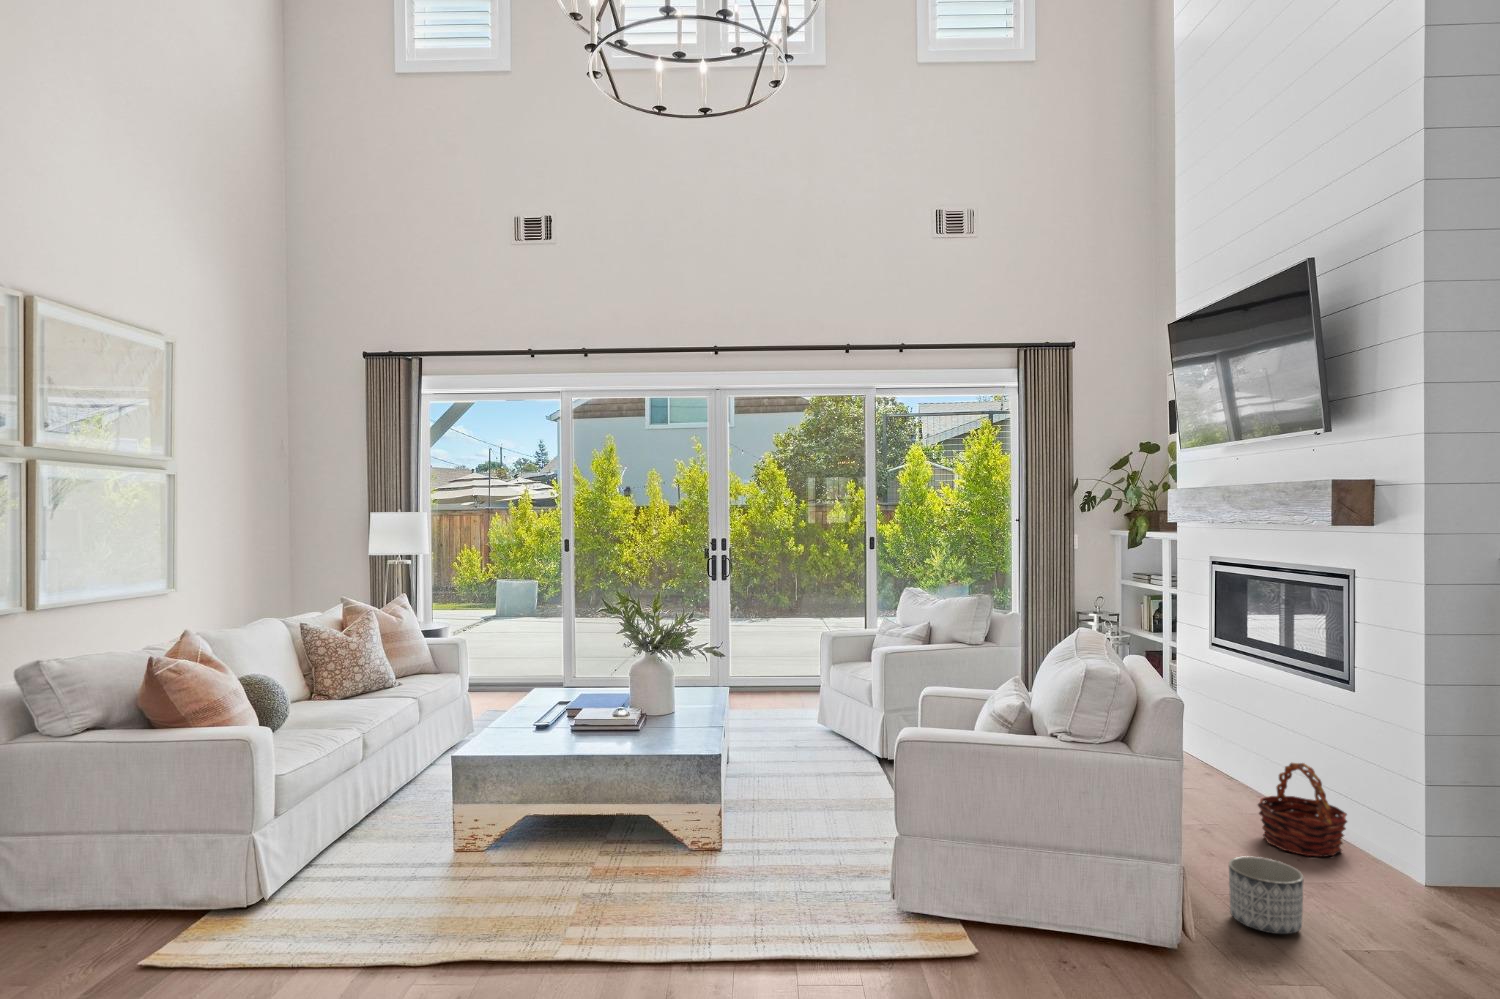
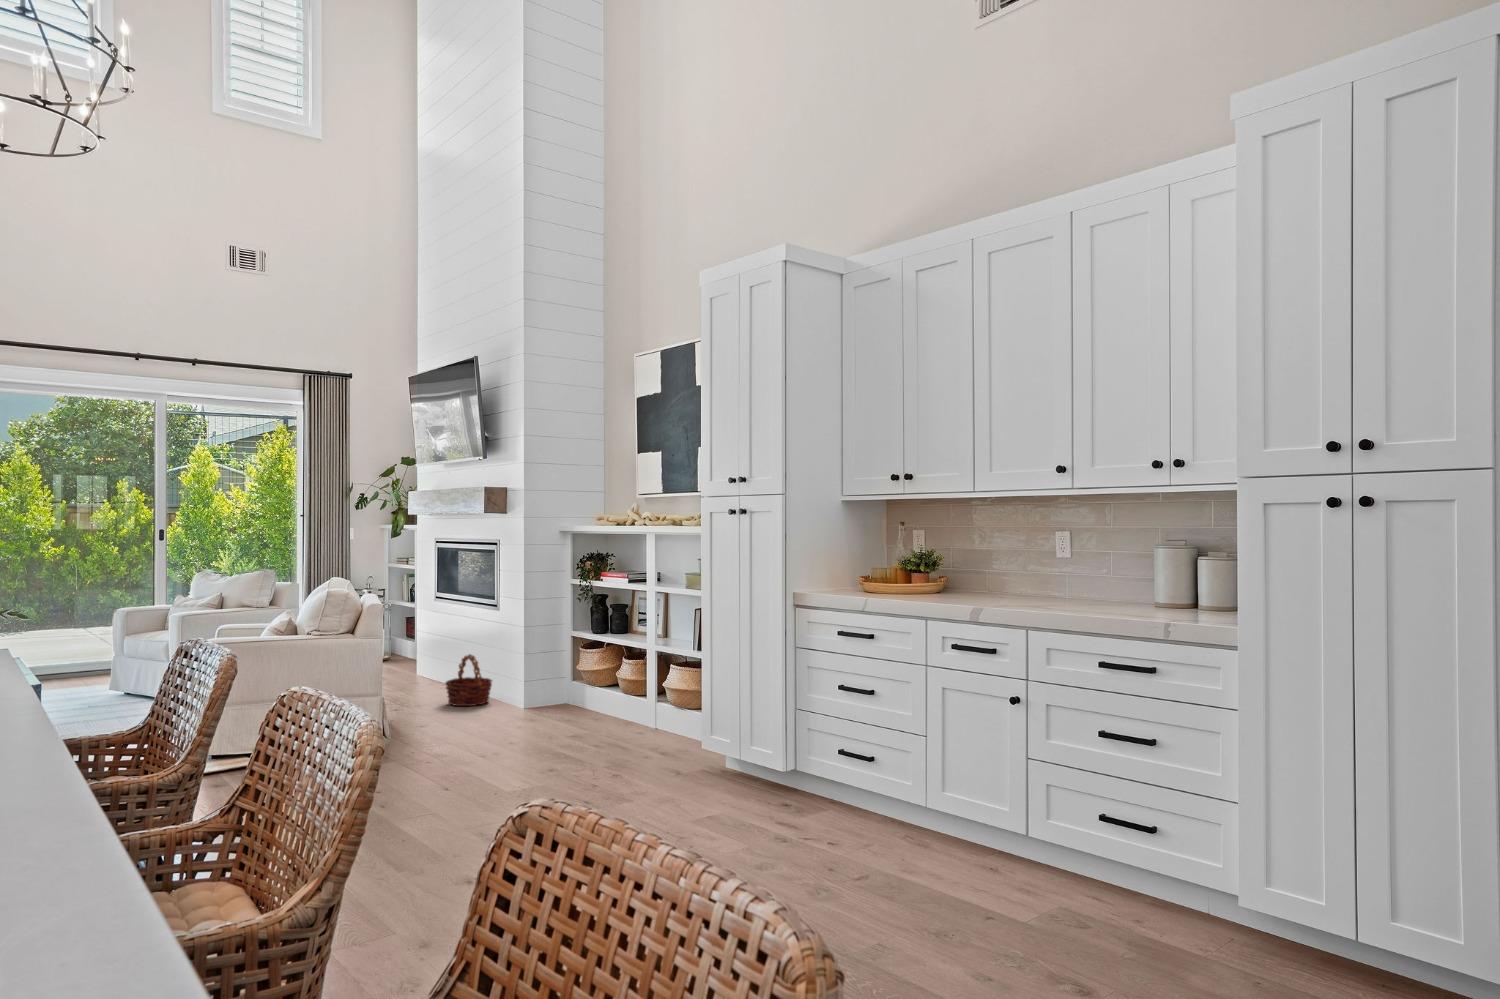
planter: present [1229,856,1304,934] -> none [413,697,450,733]

